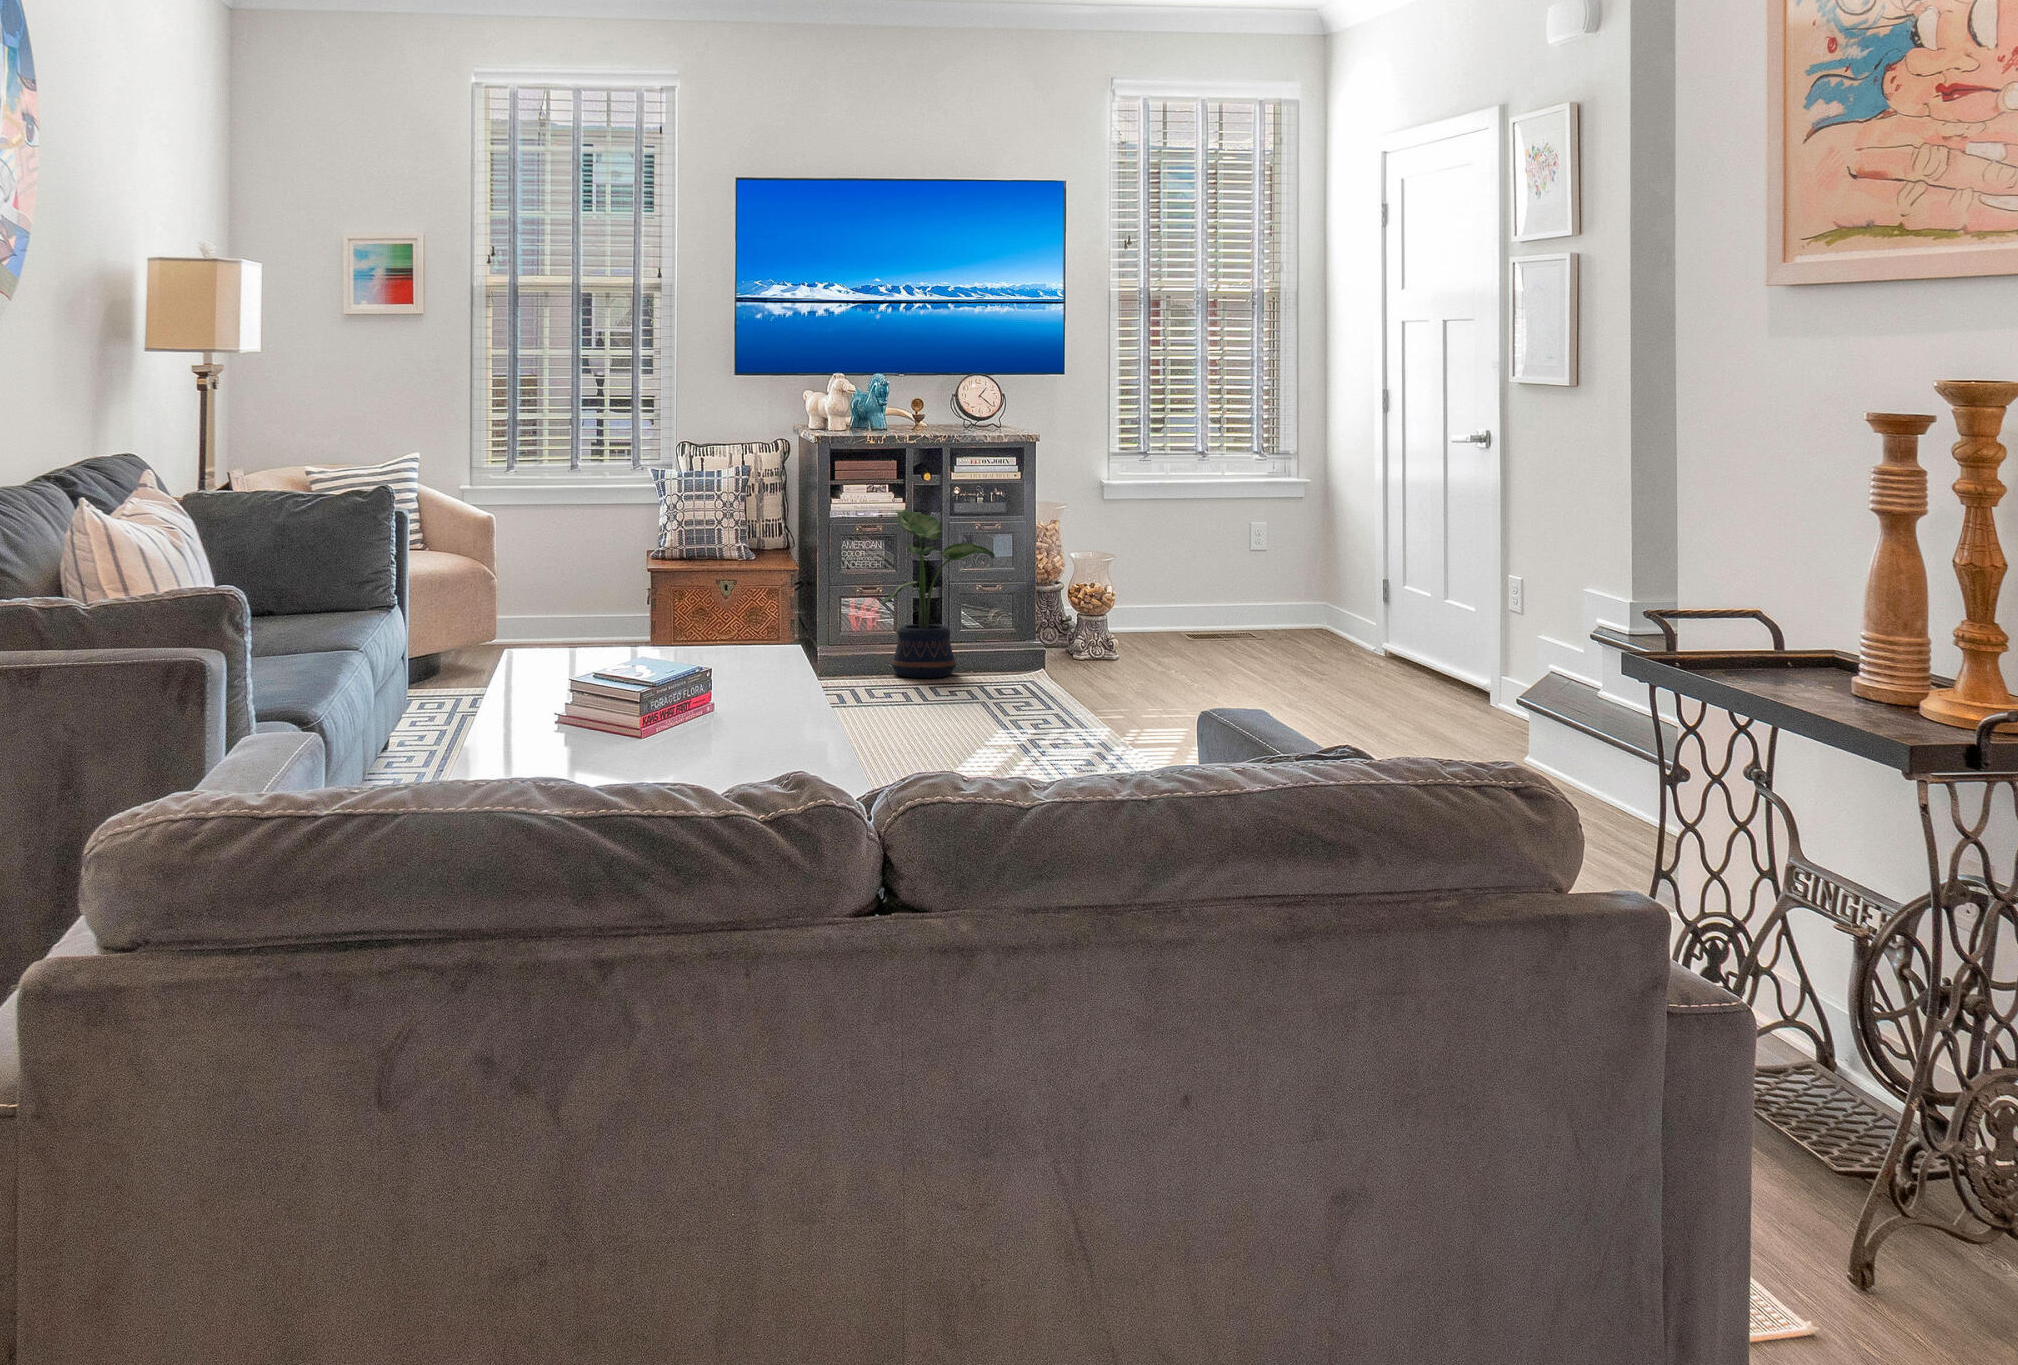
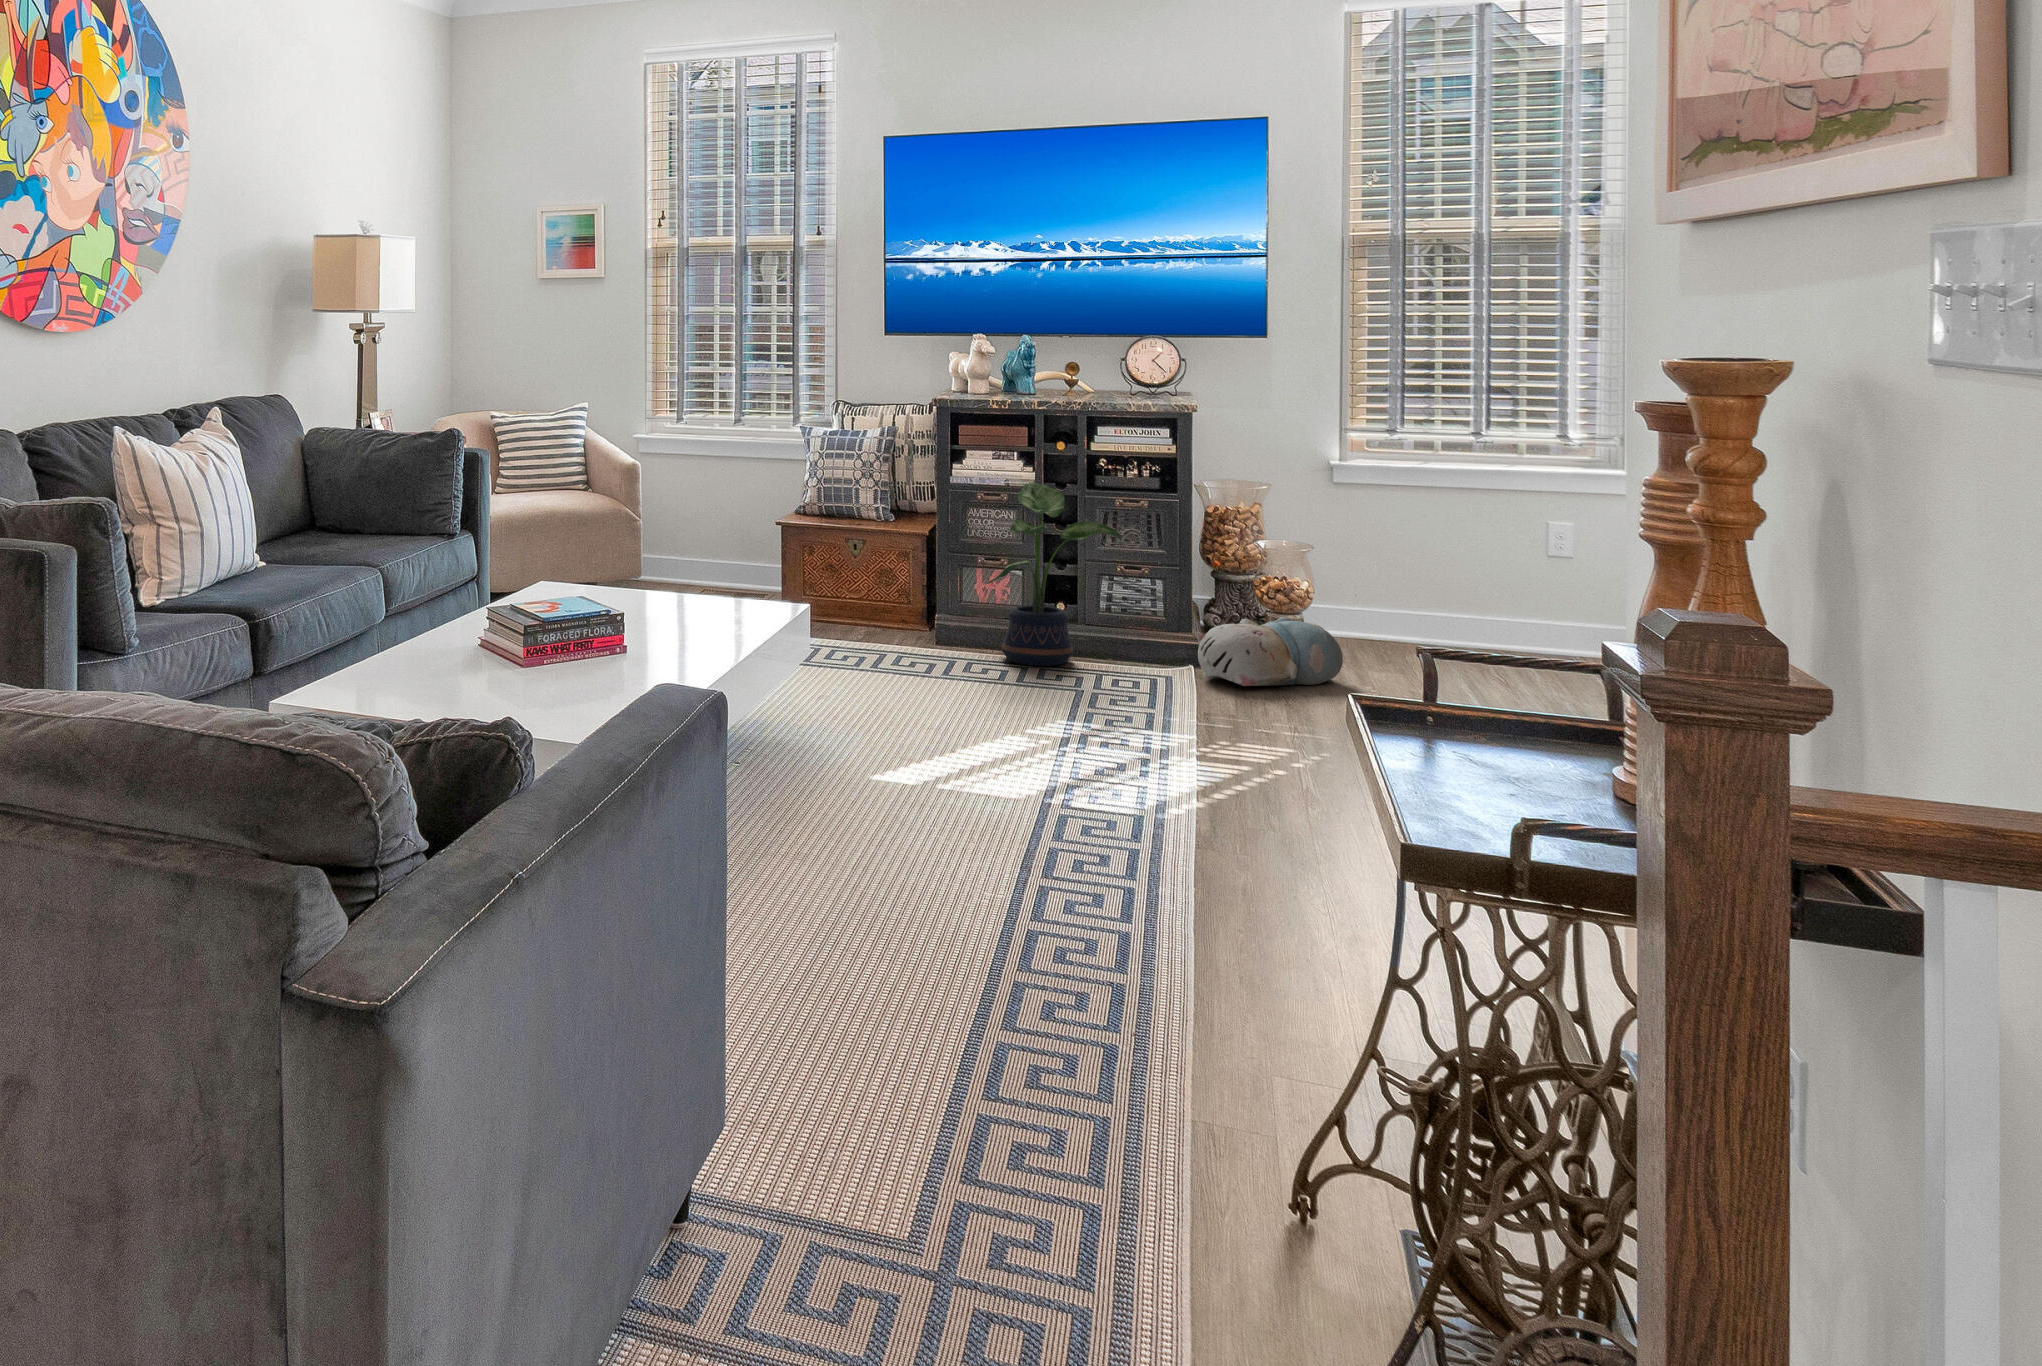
plush toy: none [1063,621,1178,679] -> present [1197,617,1343,686]

